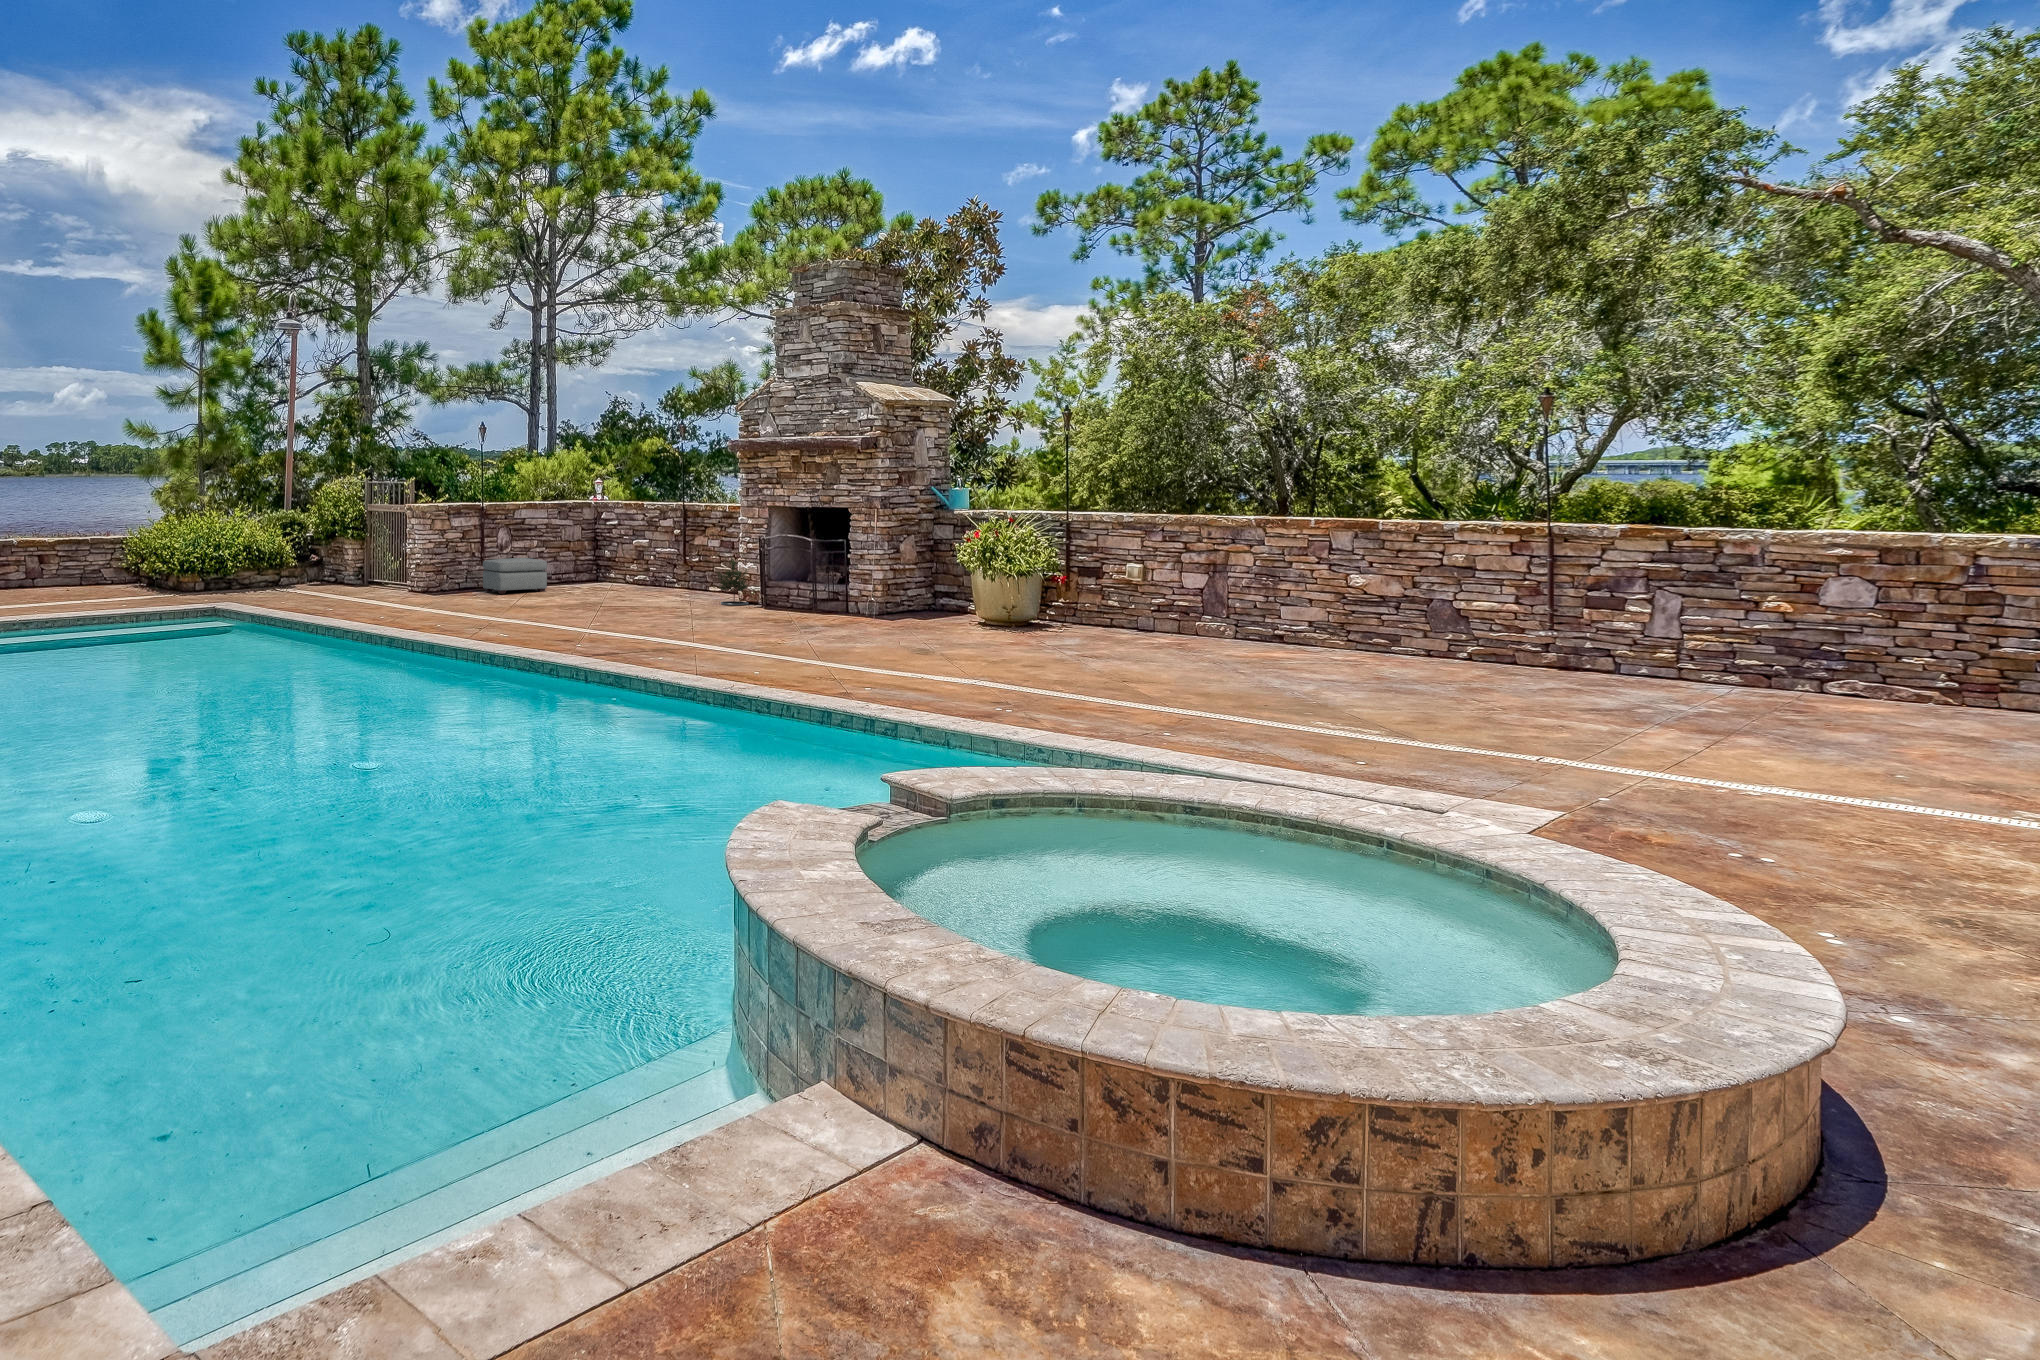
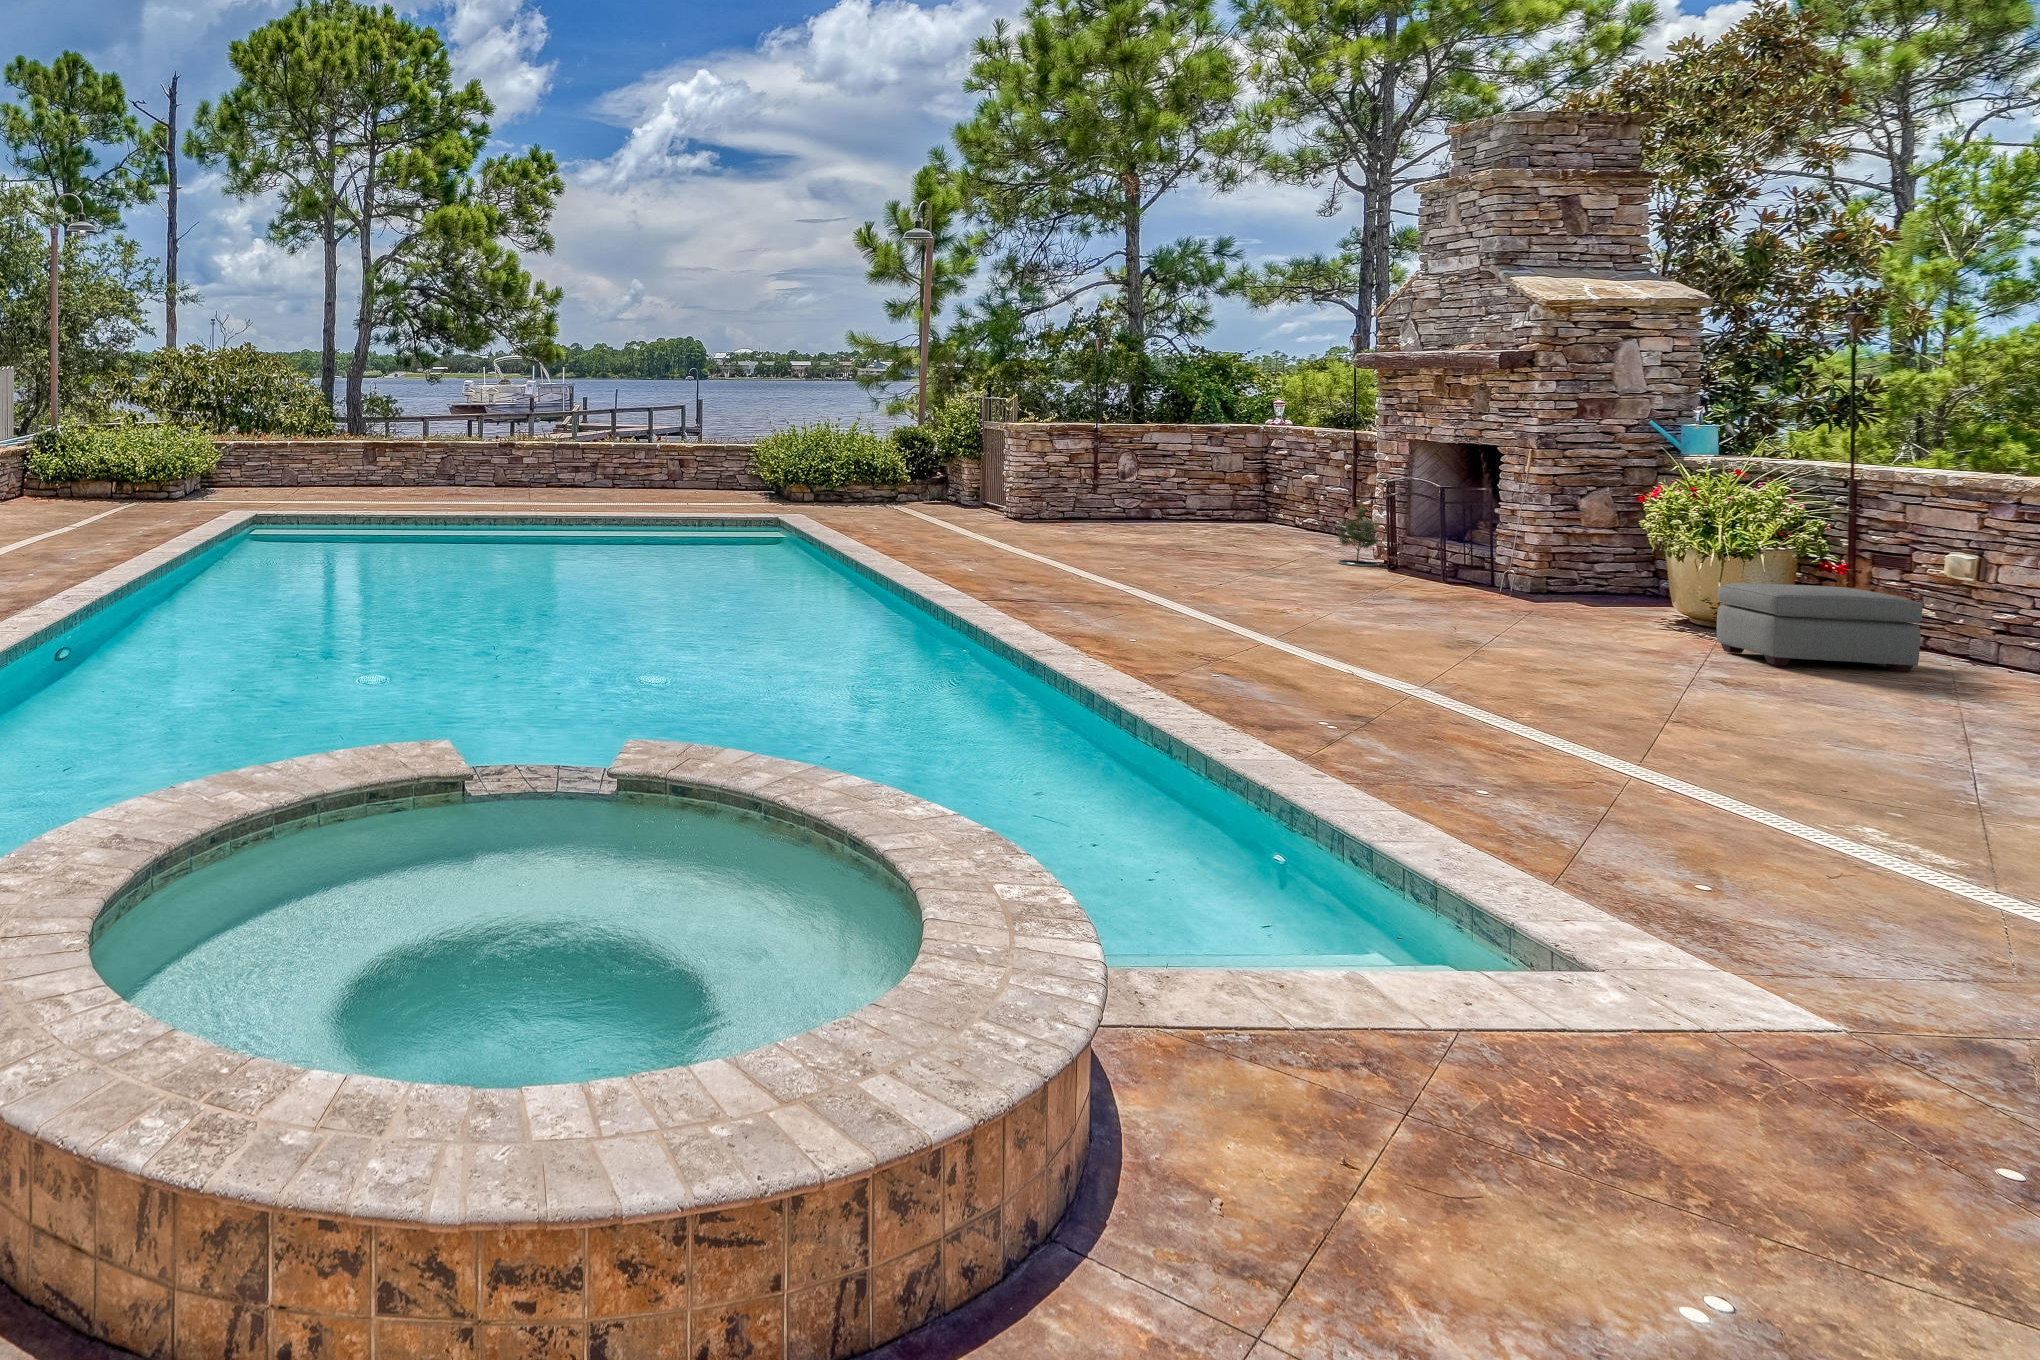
ottoman: present [483,558,547,594] -> present [1717,583,1922,672]

